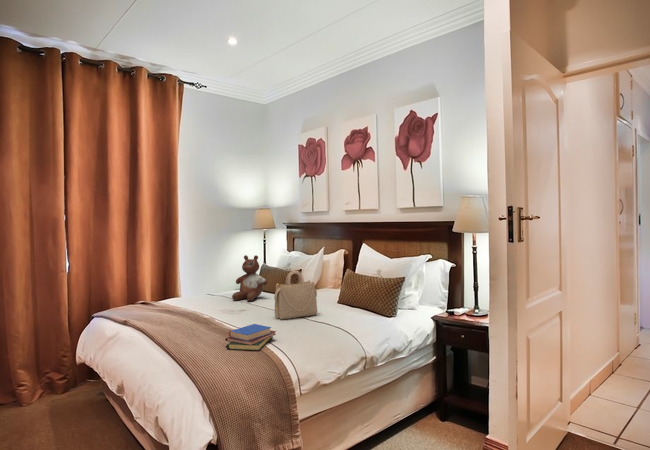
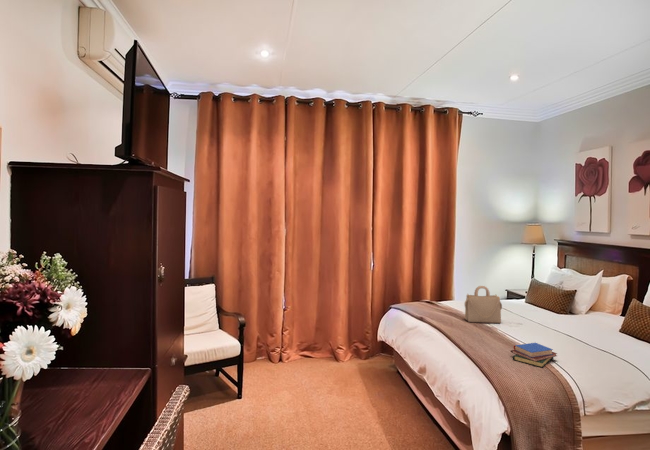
stuffed bear: present [232,255,268,301] -> none [505,274,540,315]
handbag: present [274,271,317,319] -> present [465,286,502,323]

